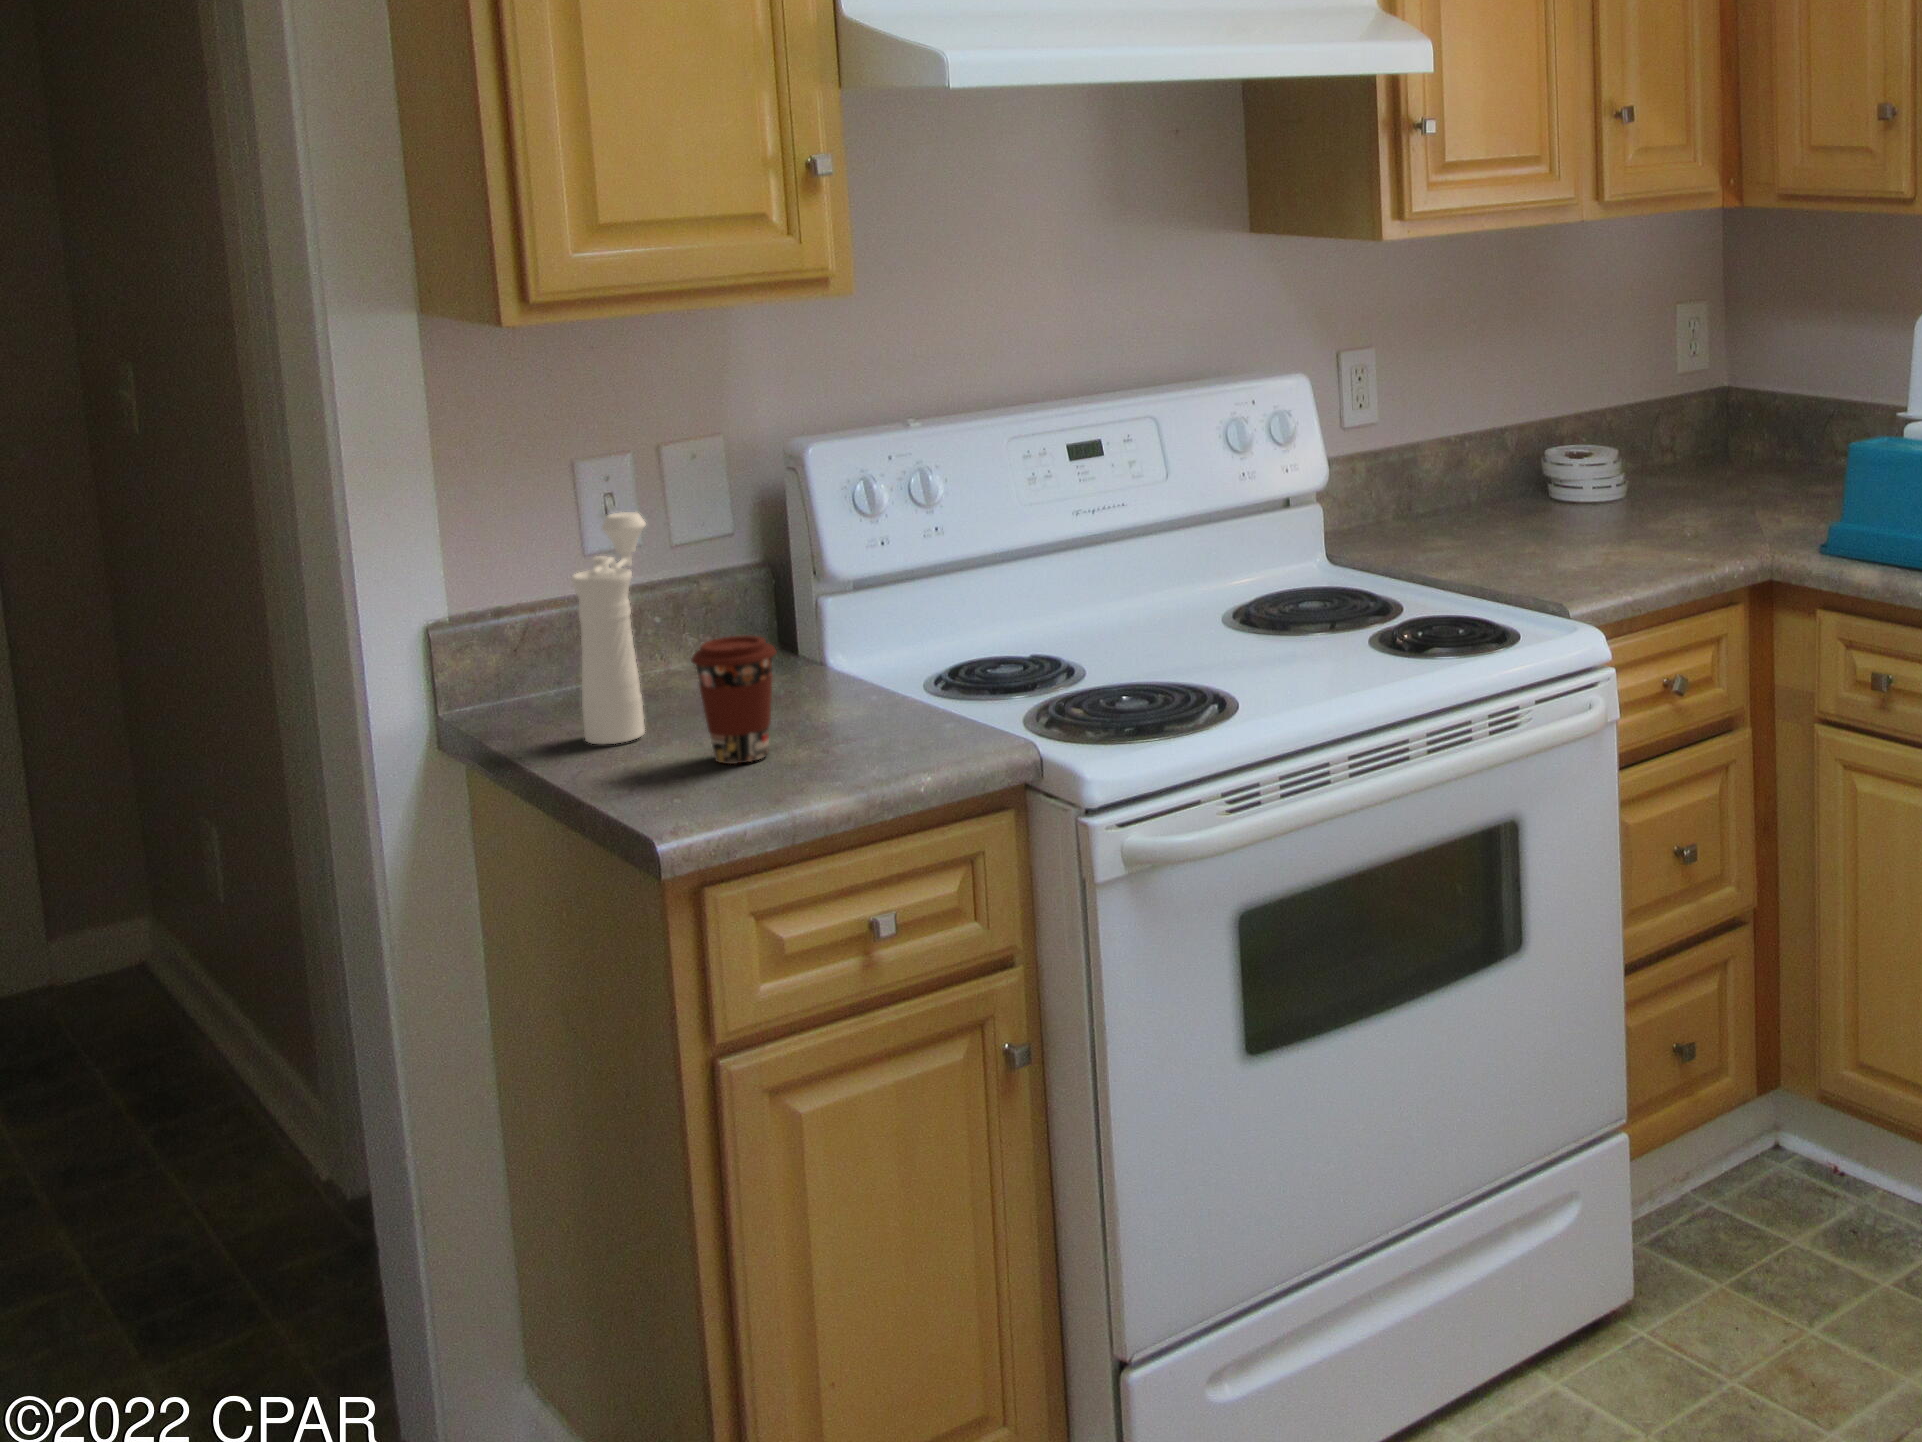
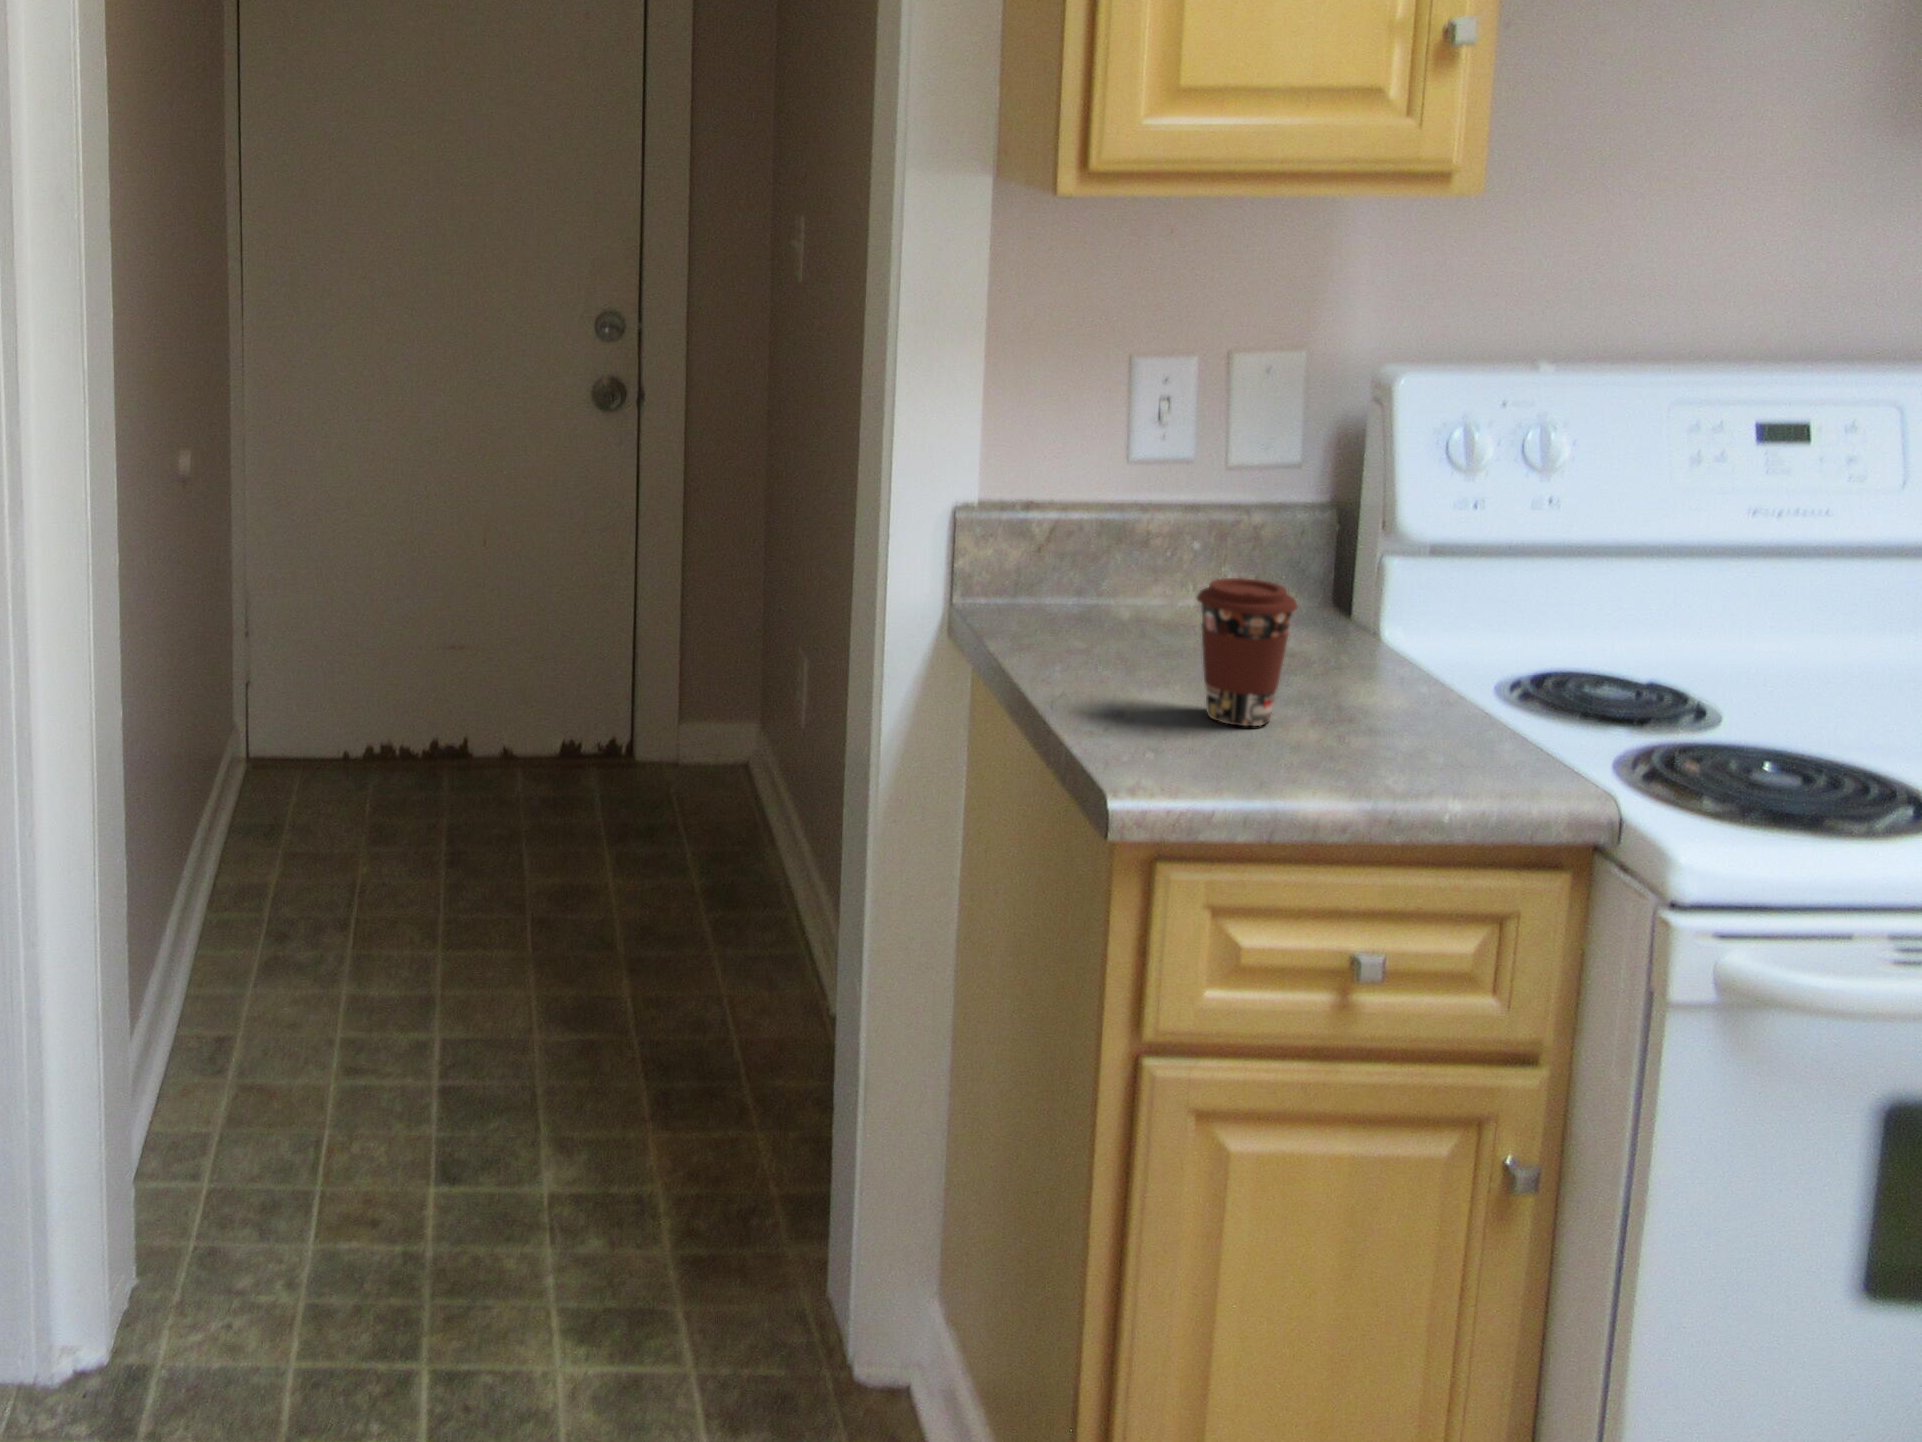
pepper mill: present [571,512,646,745] -> none [1081,420,1189,668]

